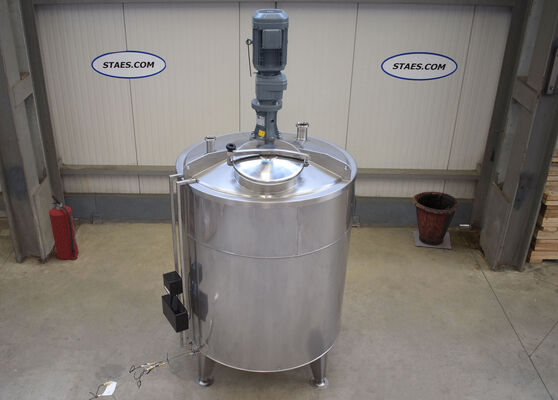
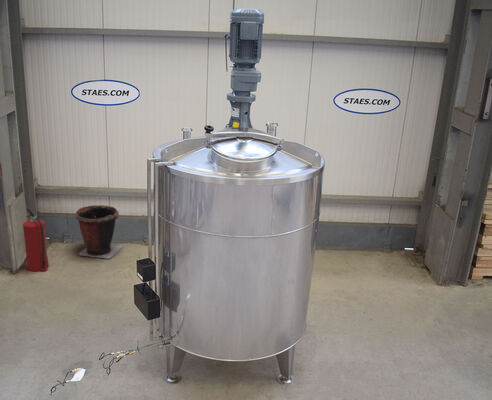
trash can: present [413,192,460,249] -> present [75,205,123,258]

